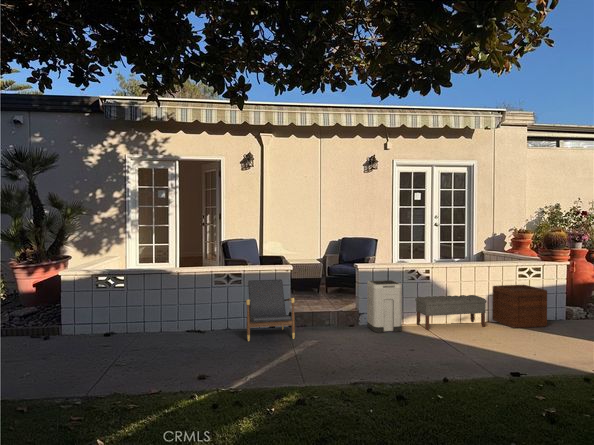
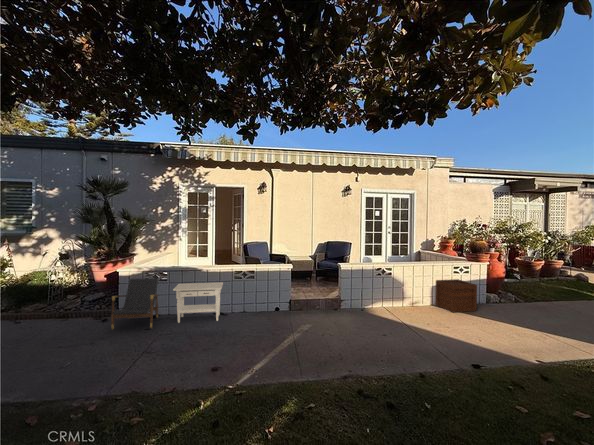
lounge chair: present [245,279,295,341] -> present [111,278,158,329]
trash can: present [367,280,402,333] -> none [346,276,372,316]
side table: none [134,289,199,342] -> present [173,282,223,323]
bench: present [415,295,487,330] -> none [381,287,433,314]

